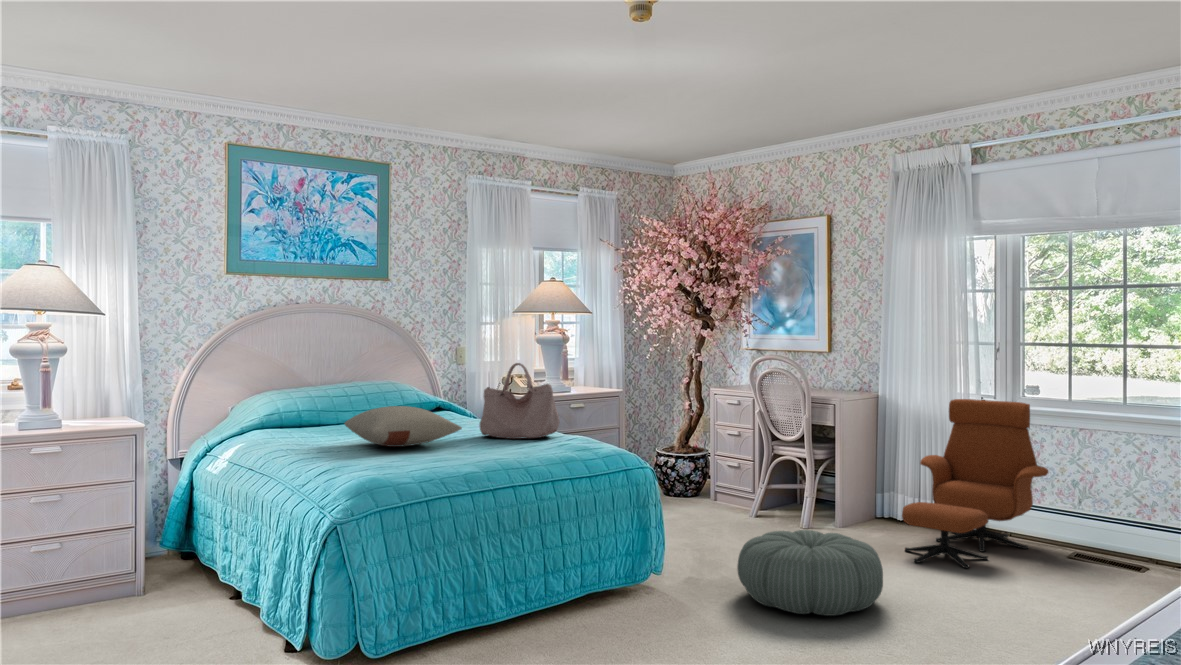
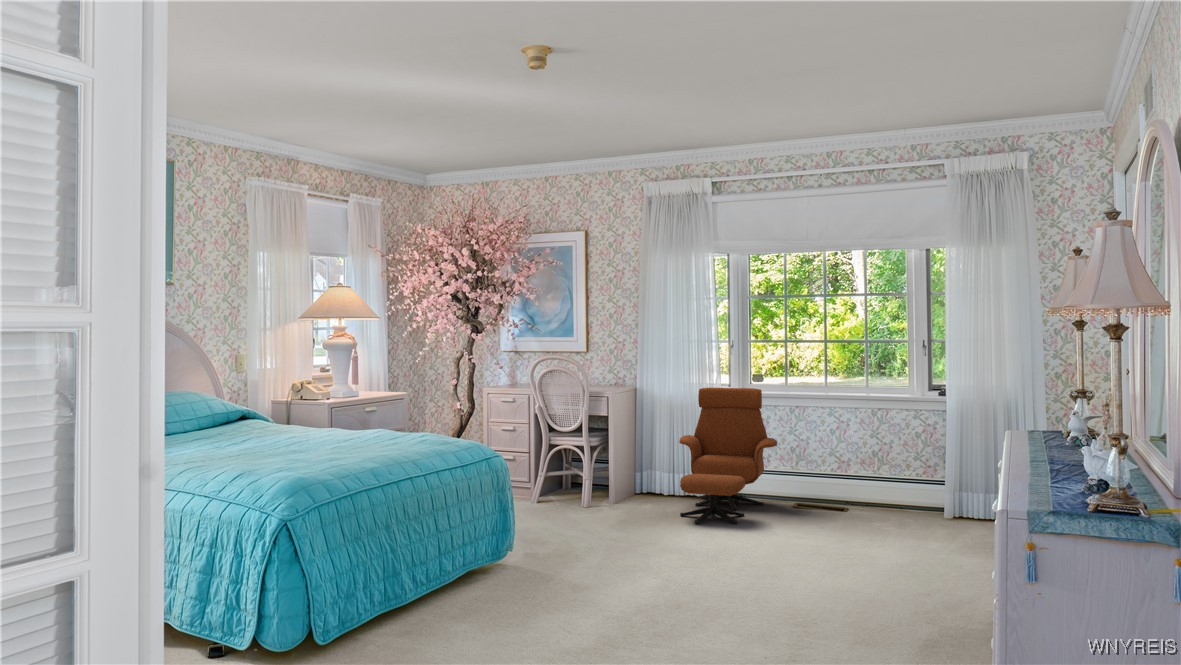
handbag: present [480,363,559,439] -> none [329,368,411,442]
pillow: present [345,406,462,447] -> none [197,416,334,457]
pouf: present [737,530,883,616] -> none [584,504,706,573]

